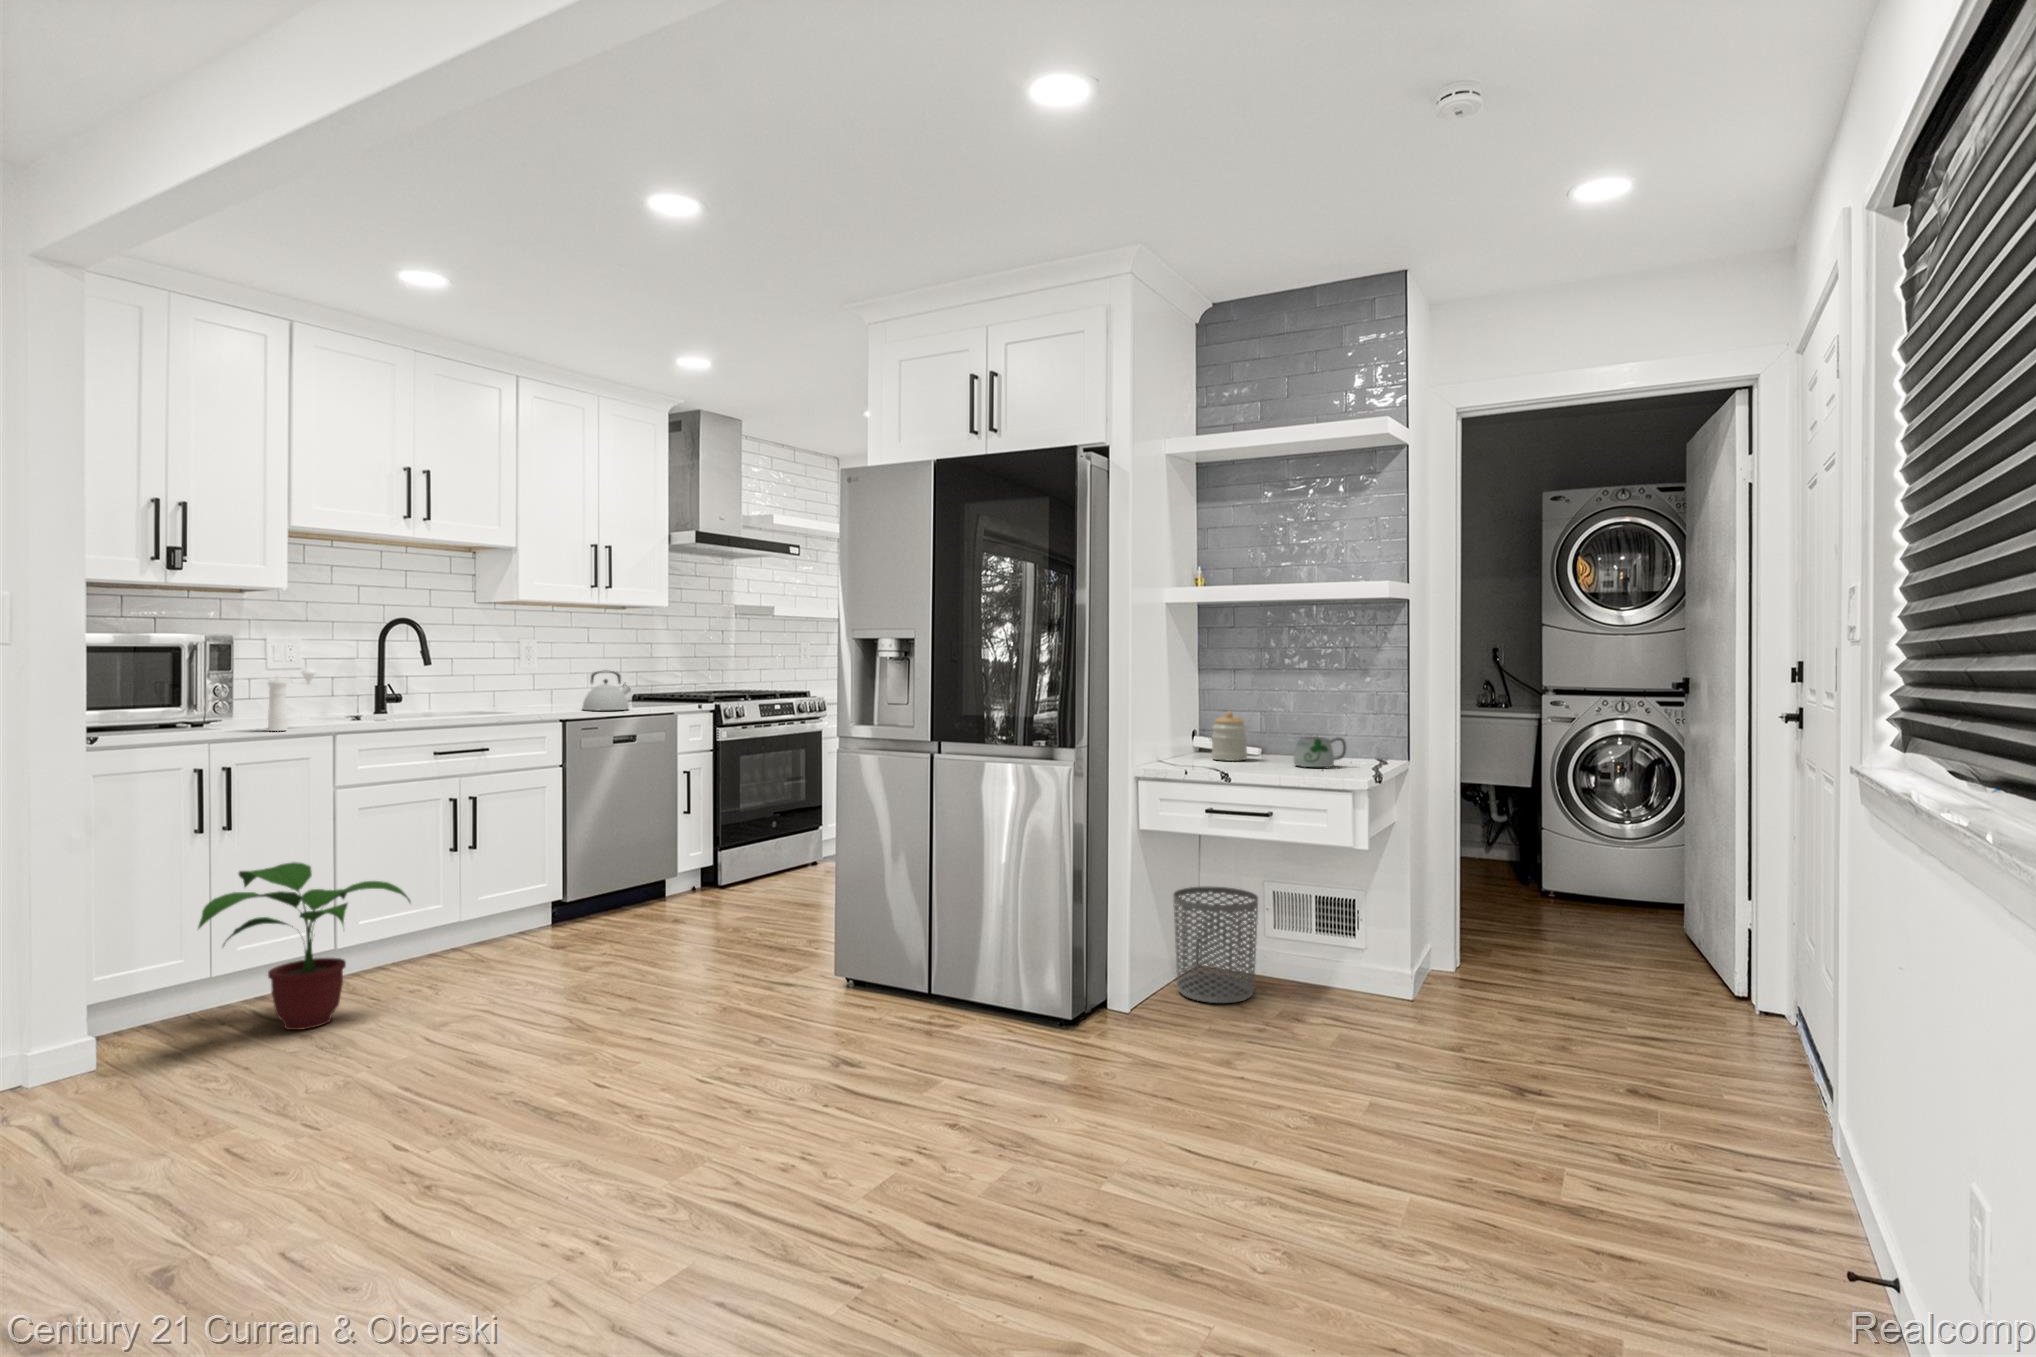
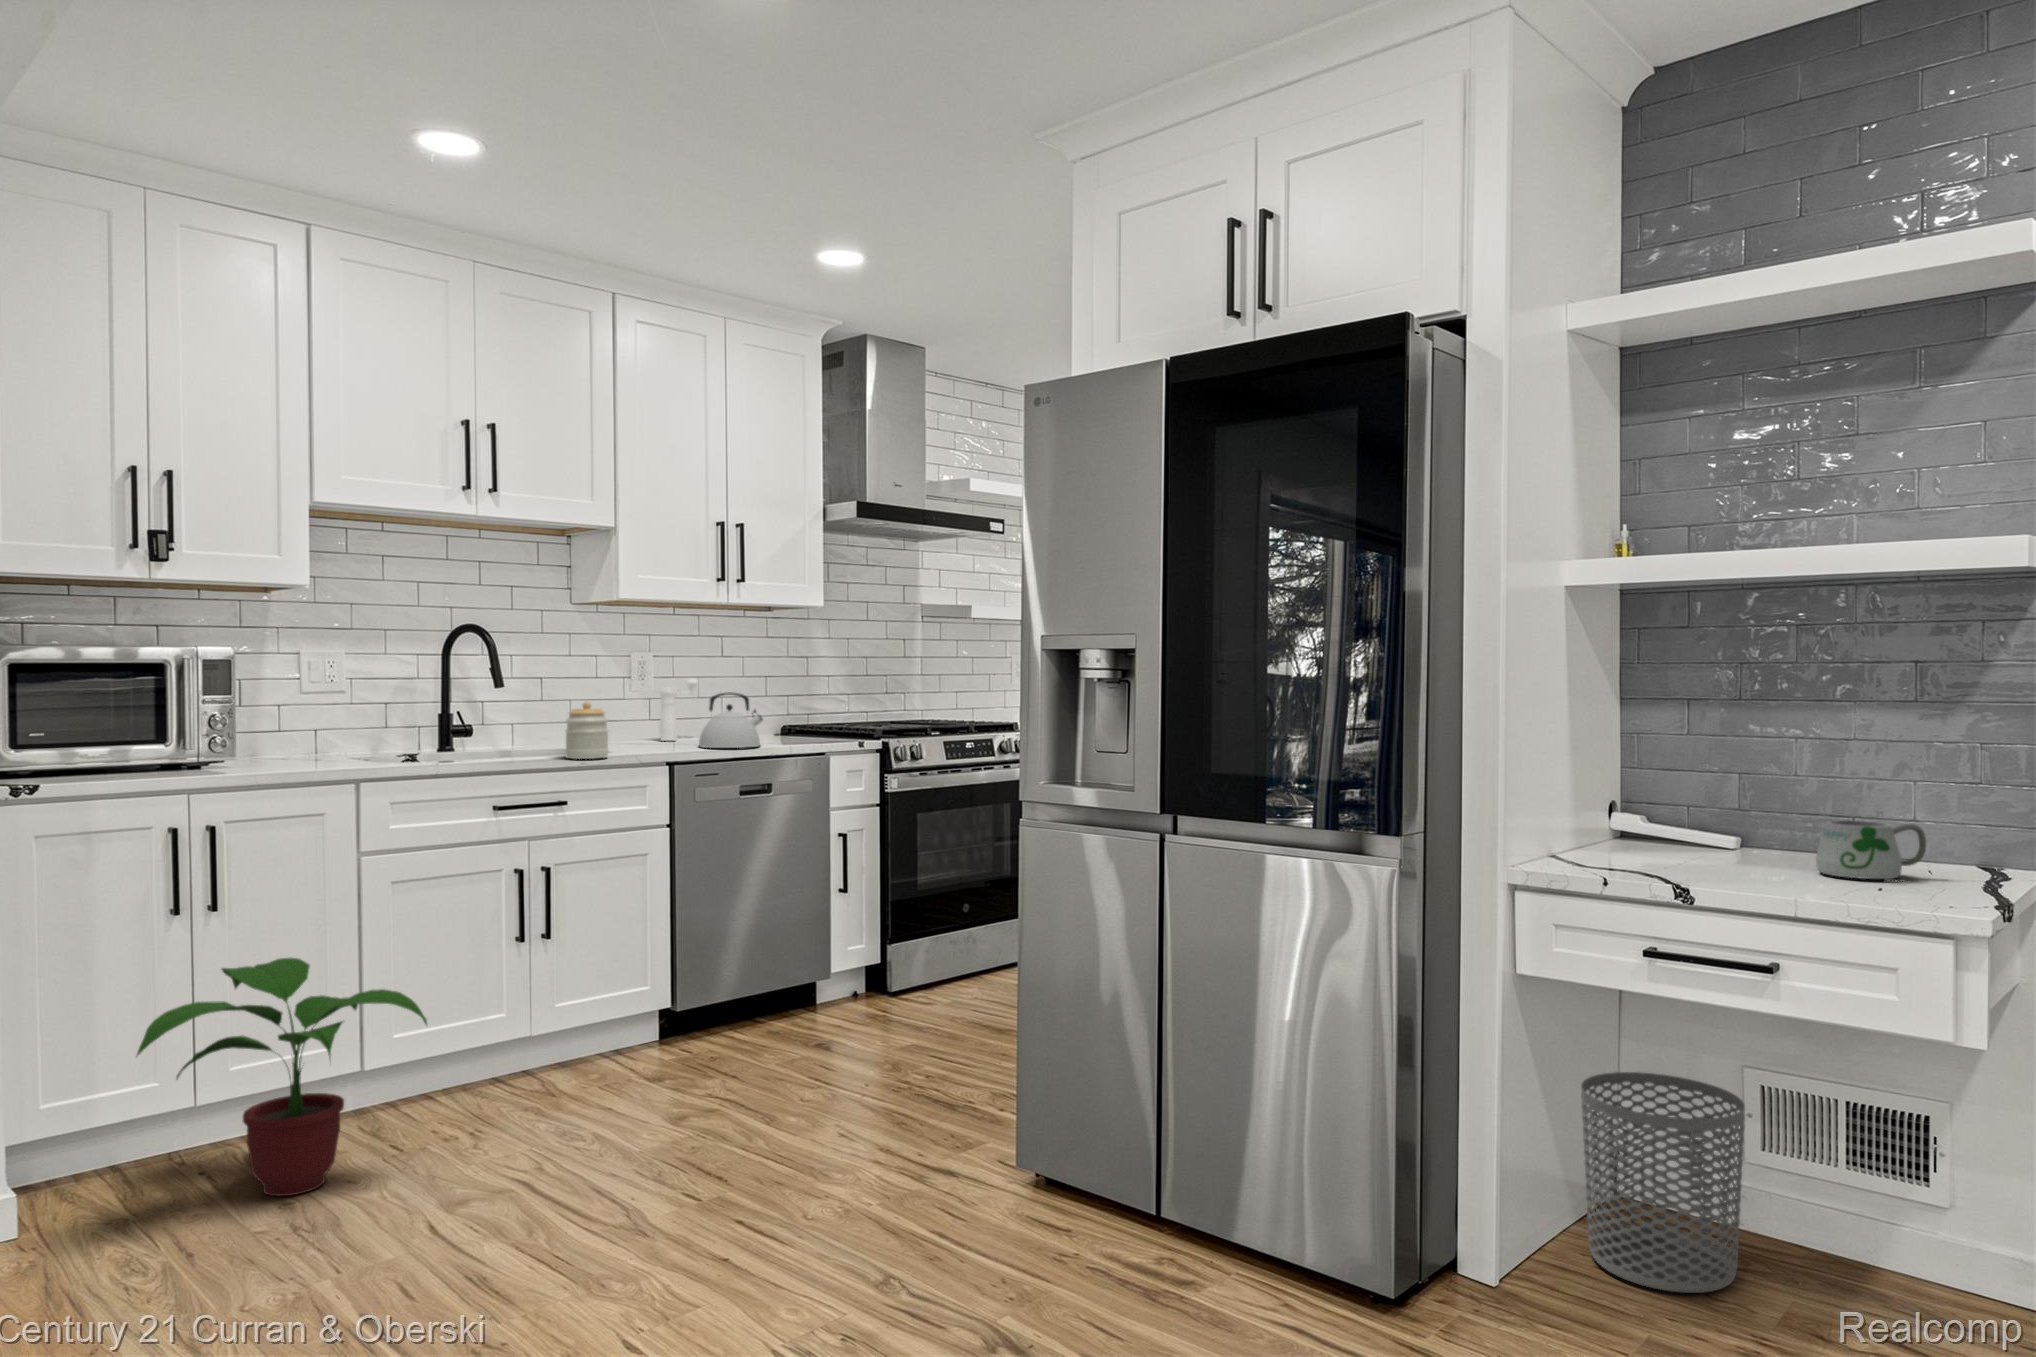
pepper mill: present [268,669,315,731] -> present [660,679,698,741]
jar: present [1212,711,1247,761] -> present [565,701,608,759]

